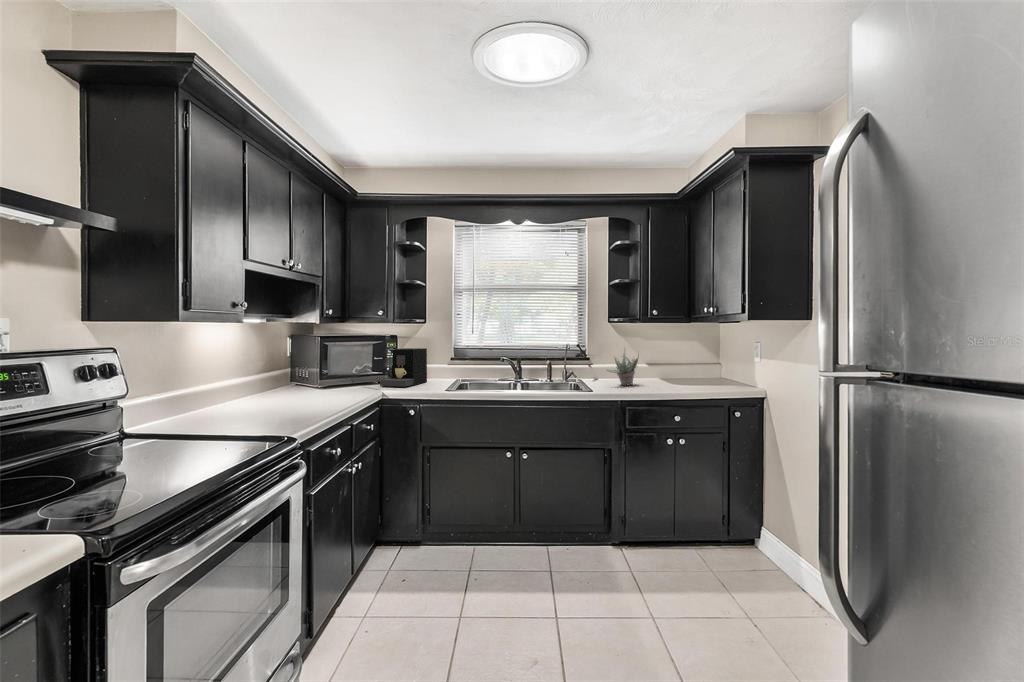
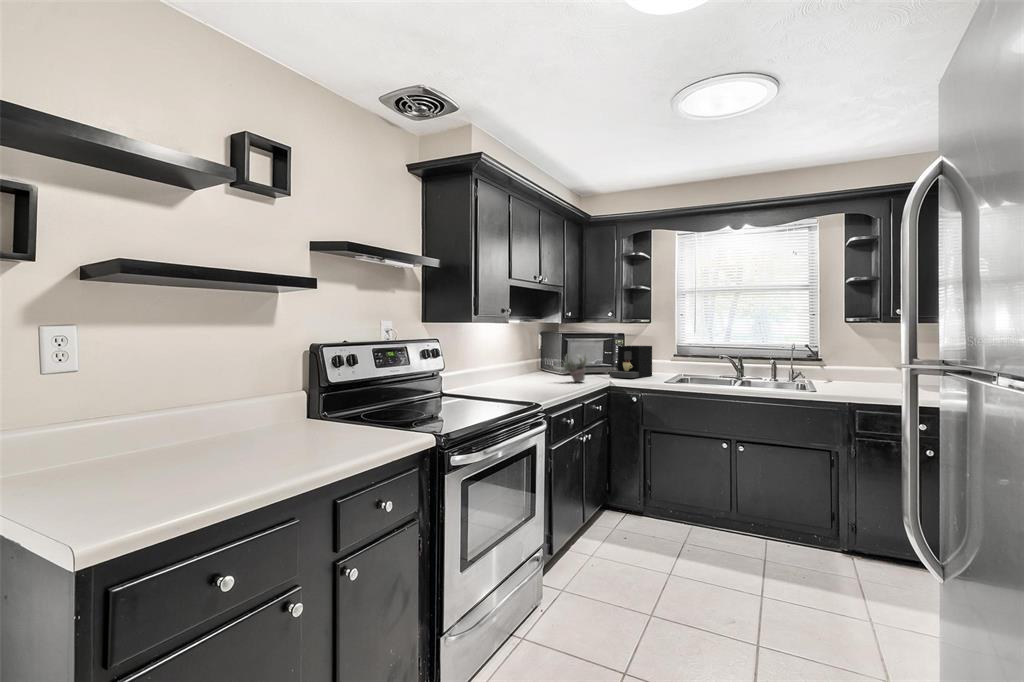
succulent plant: present [607,349,639,386] -> present [554,351,588,382]

